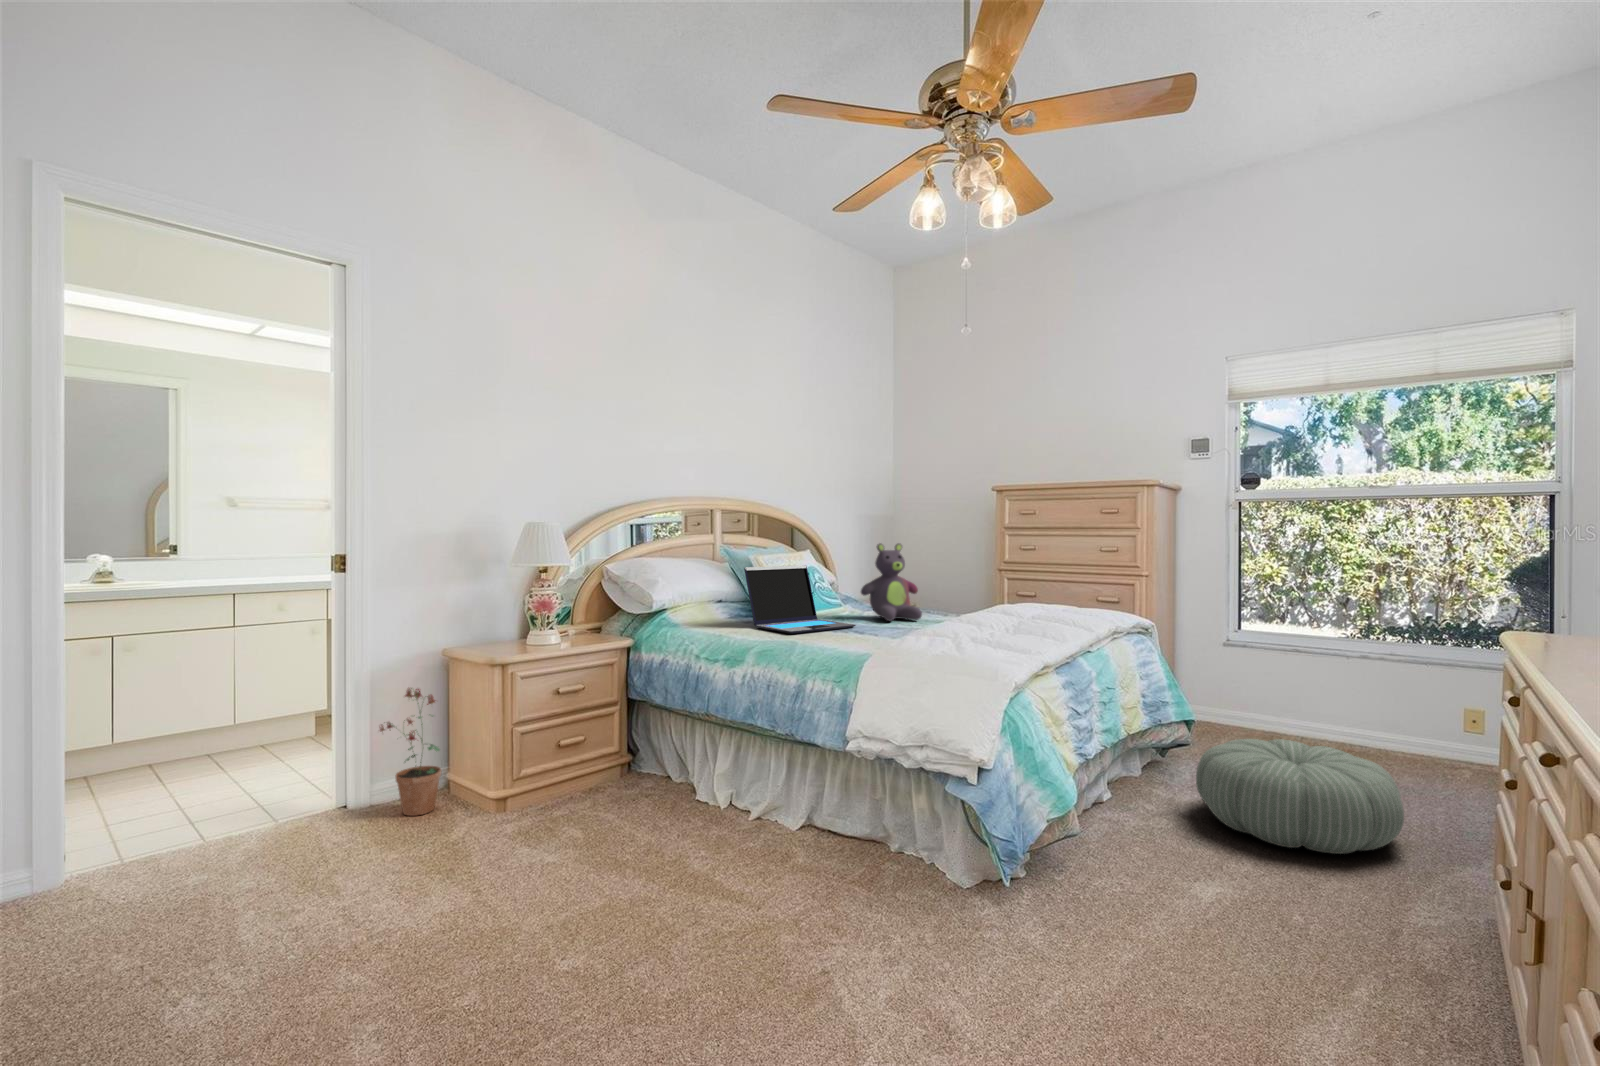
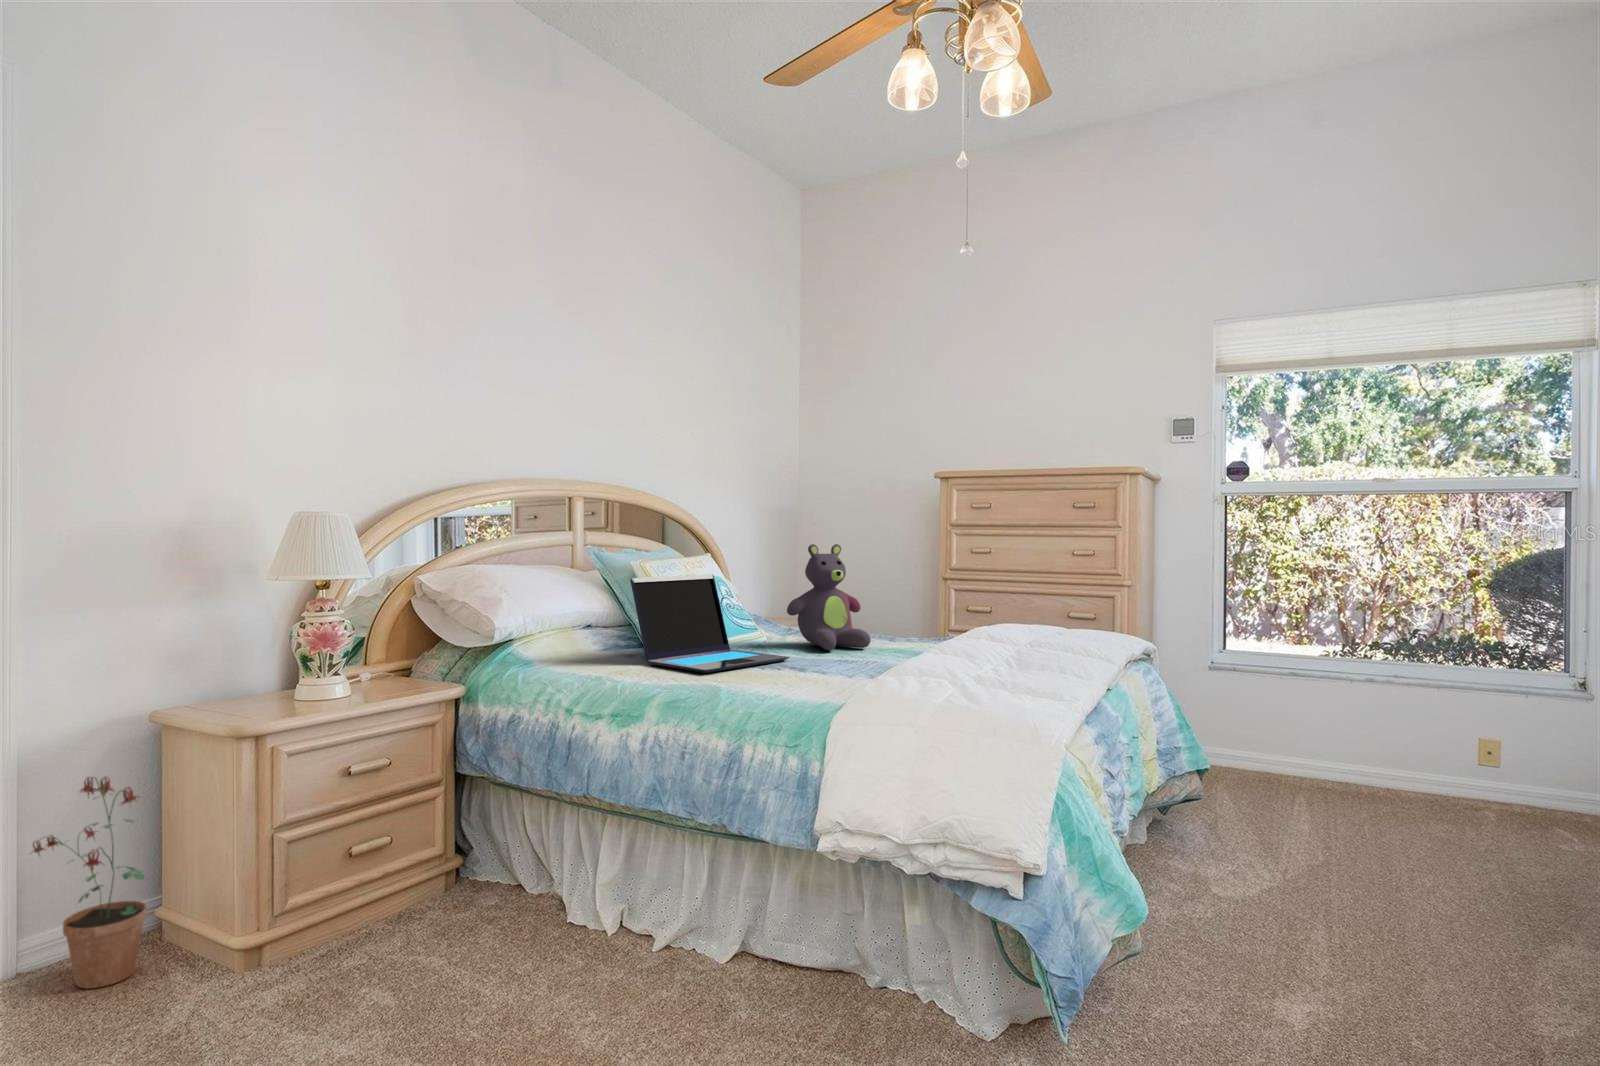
pouf: present [1196,739,1404,854] -> none [1236,793,1499,944]

